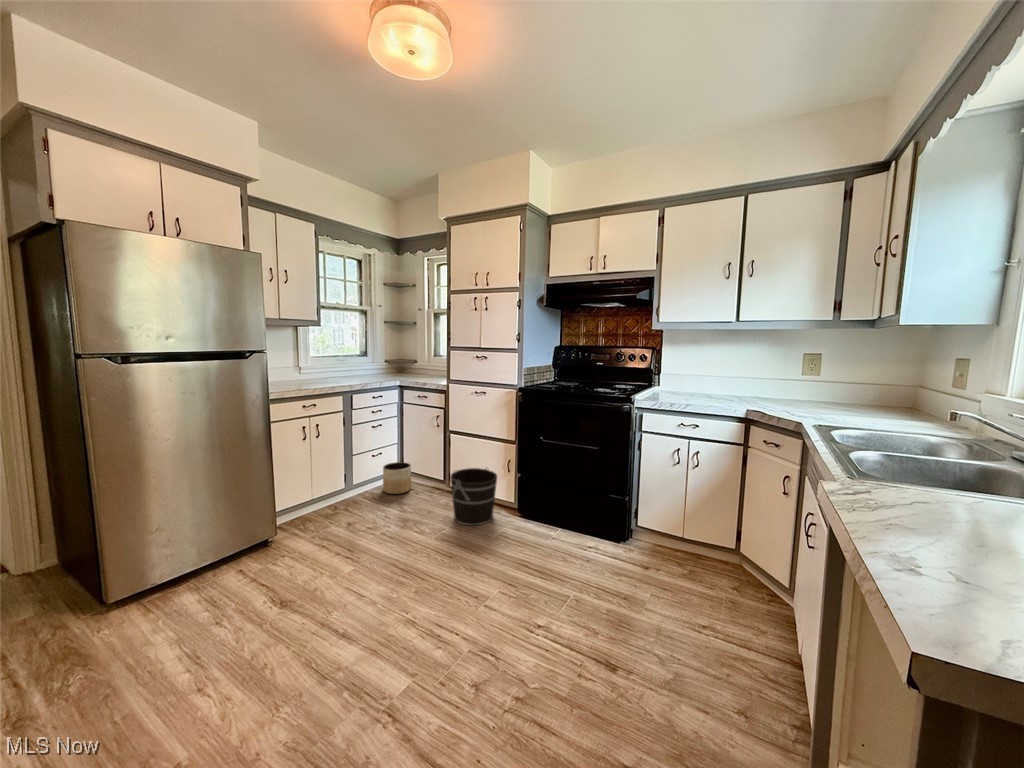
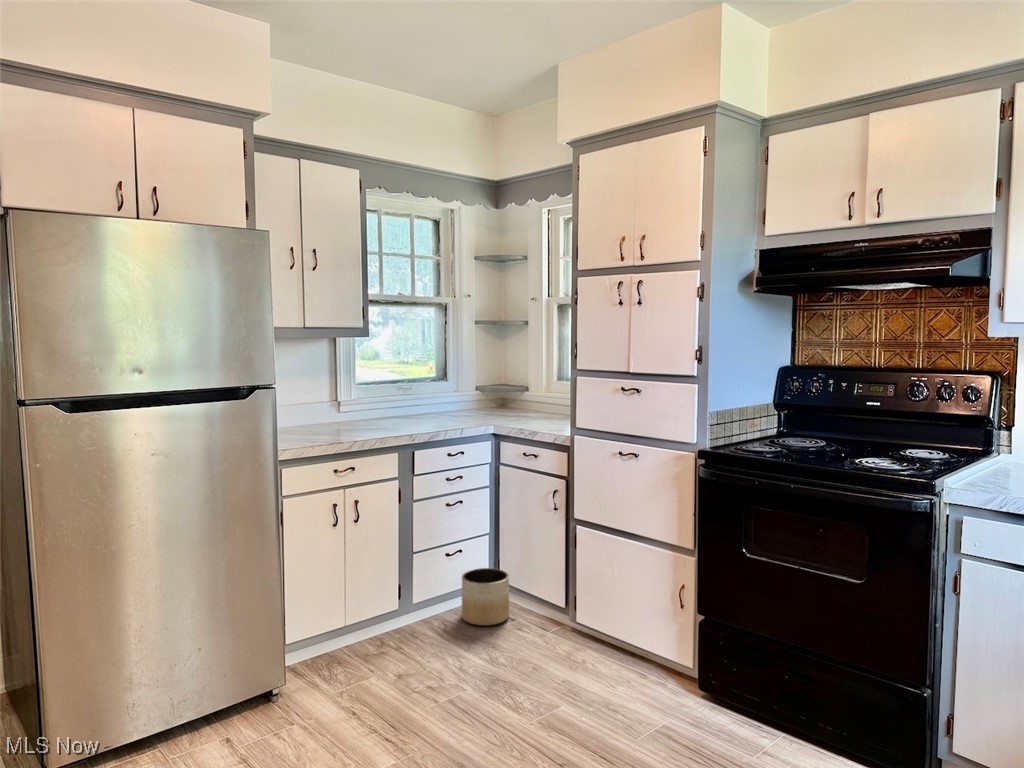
bucket: present [450,468,497,525] -> none [569,595,657,706]

